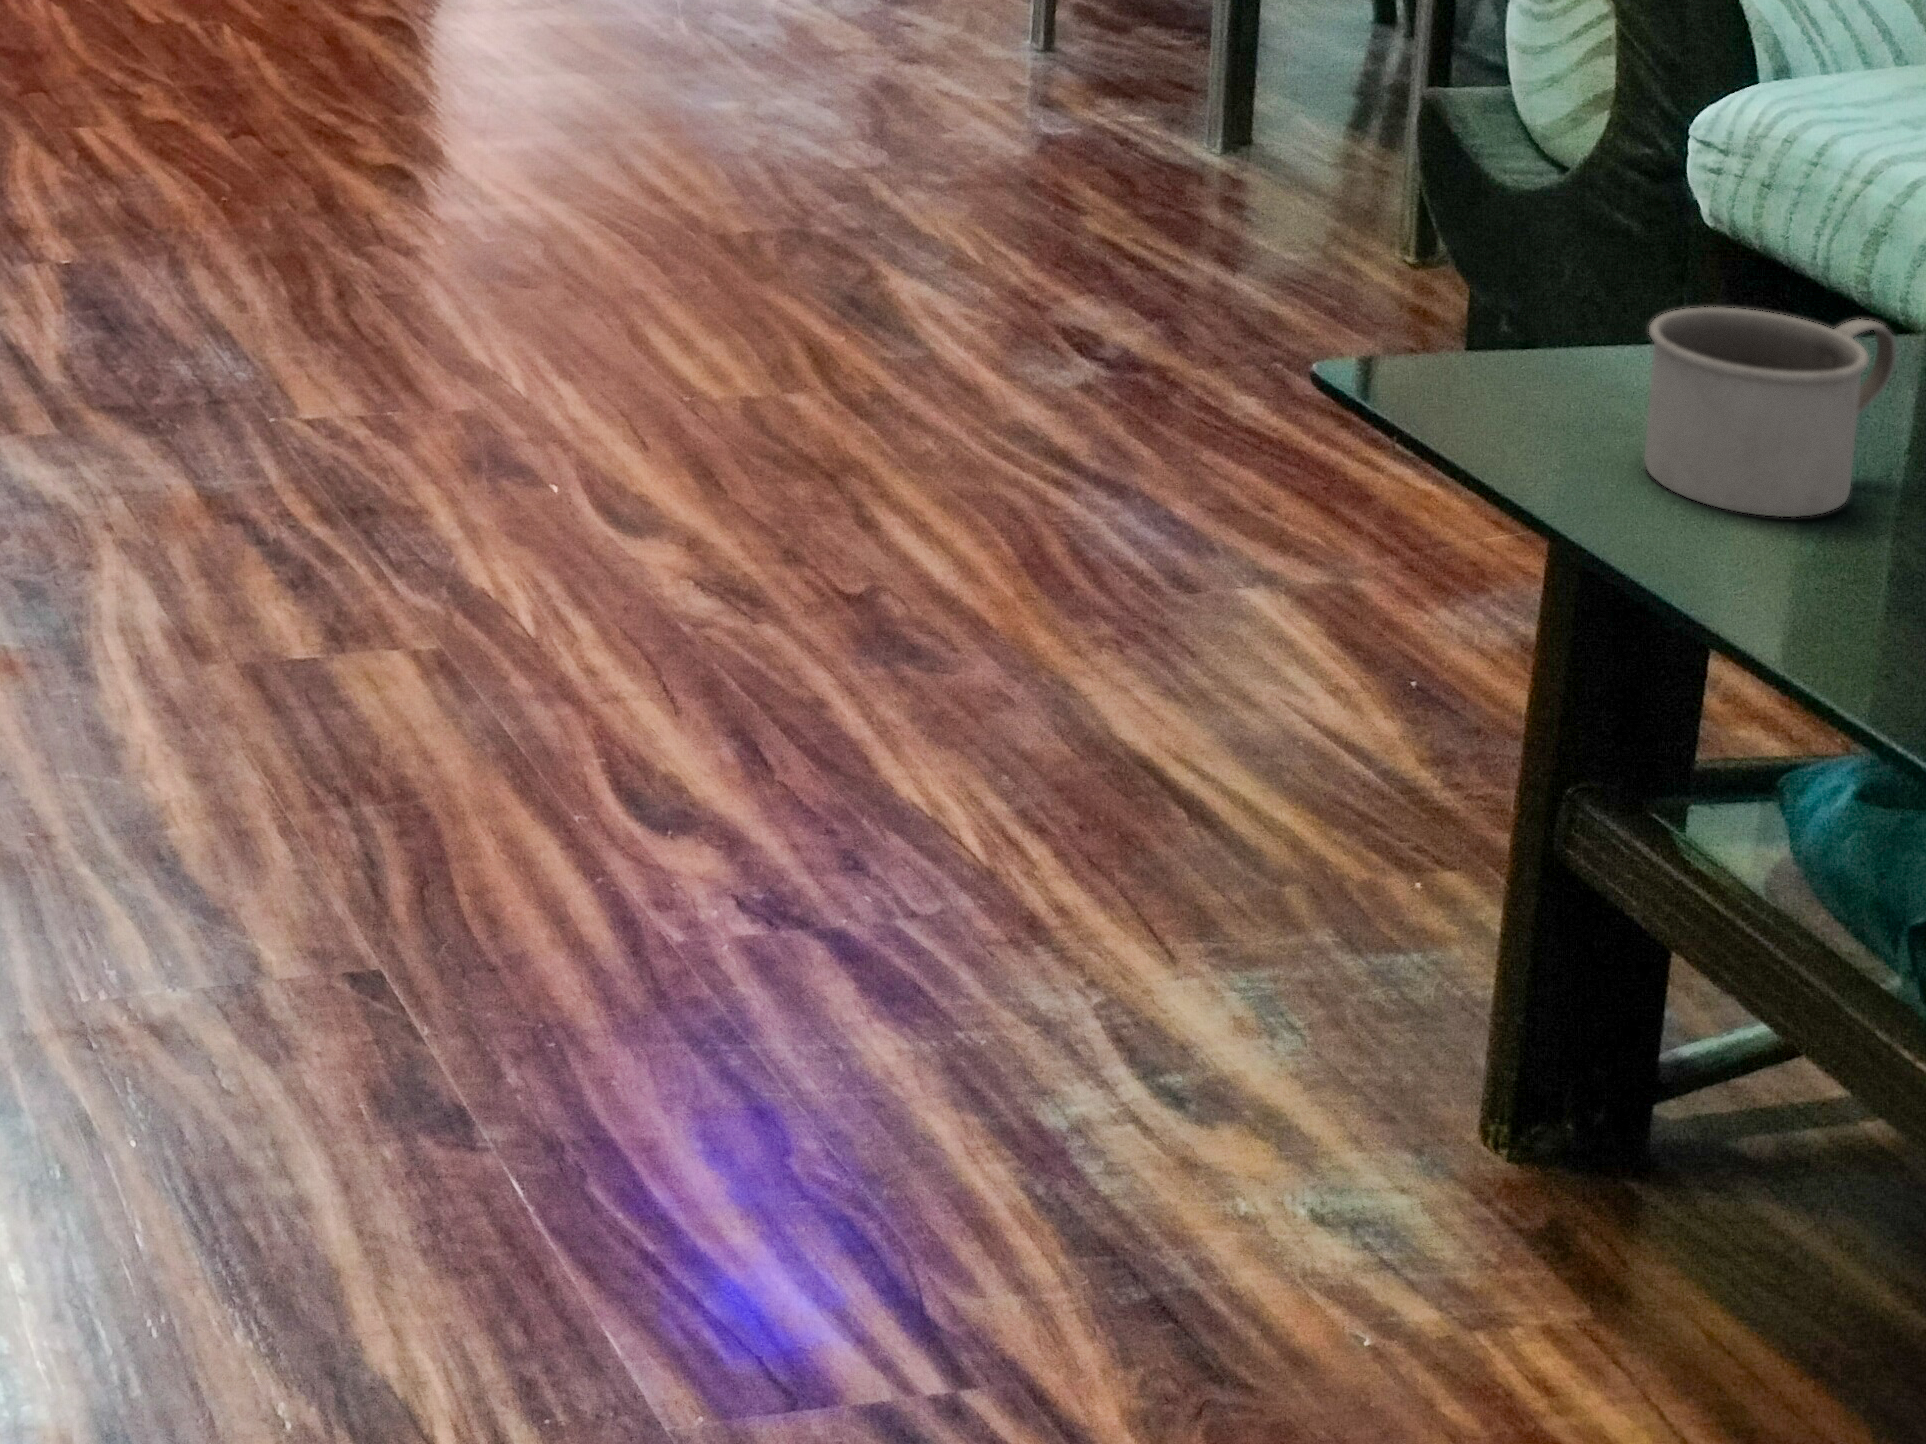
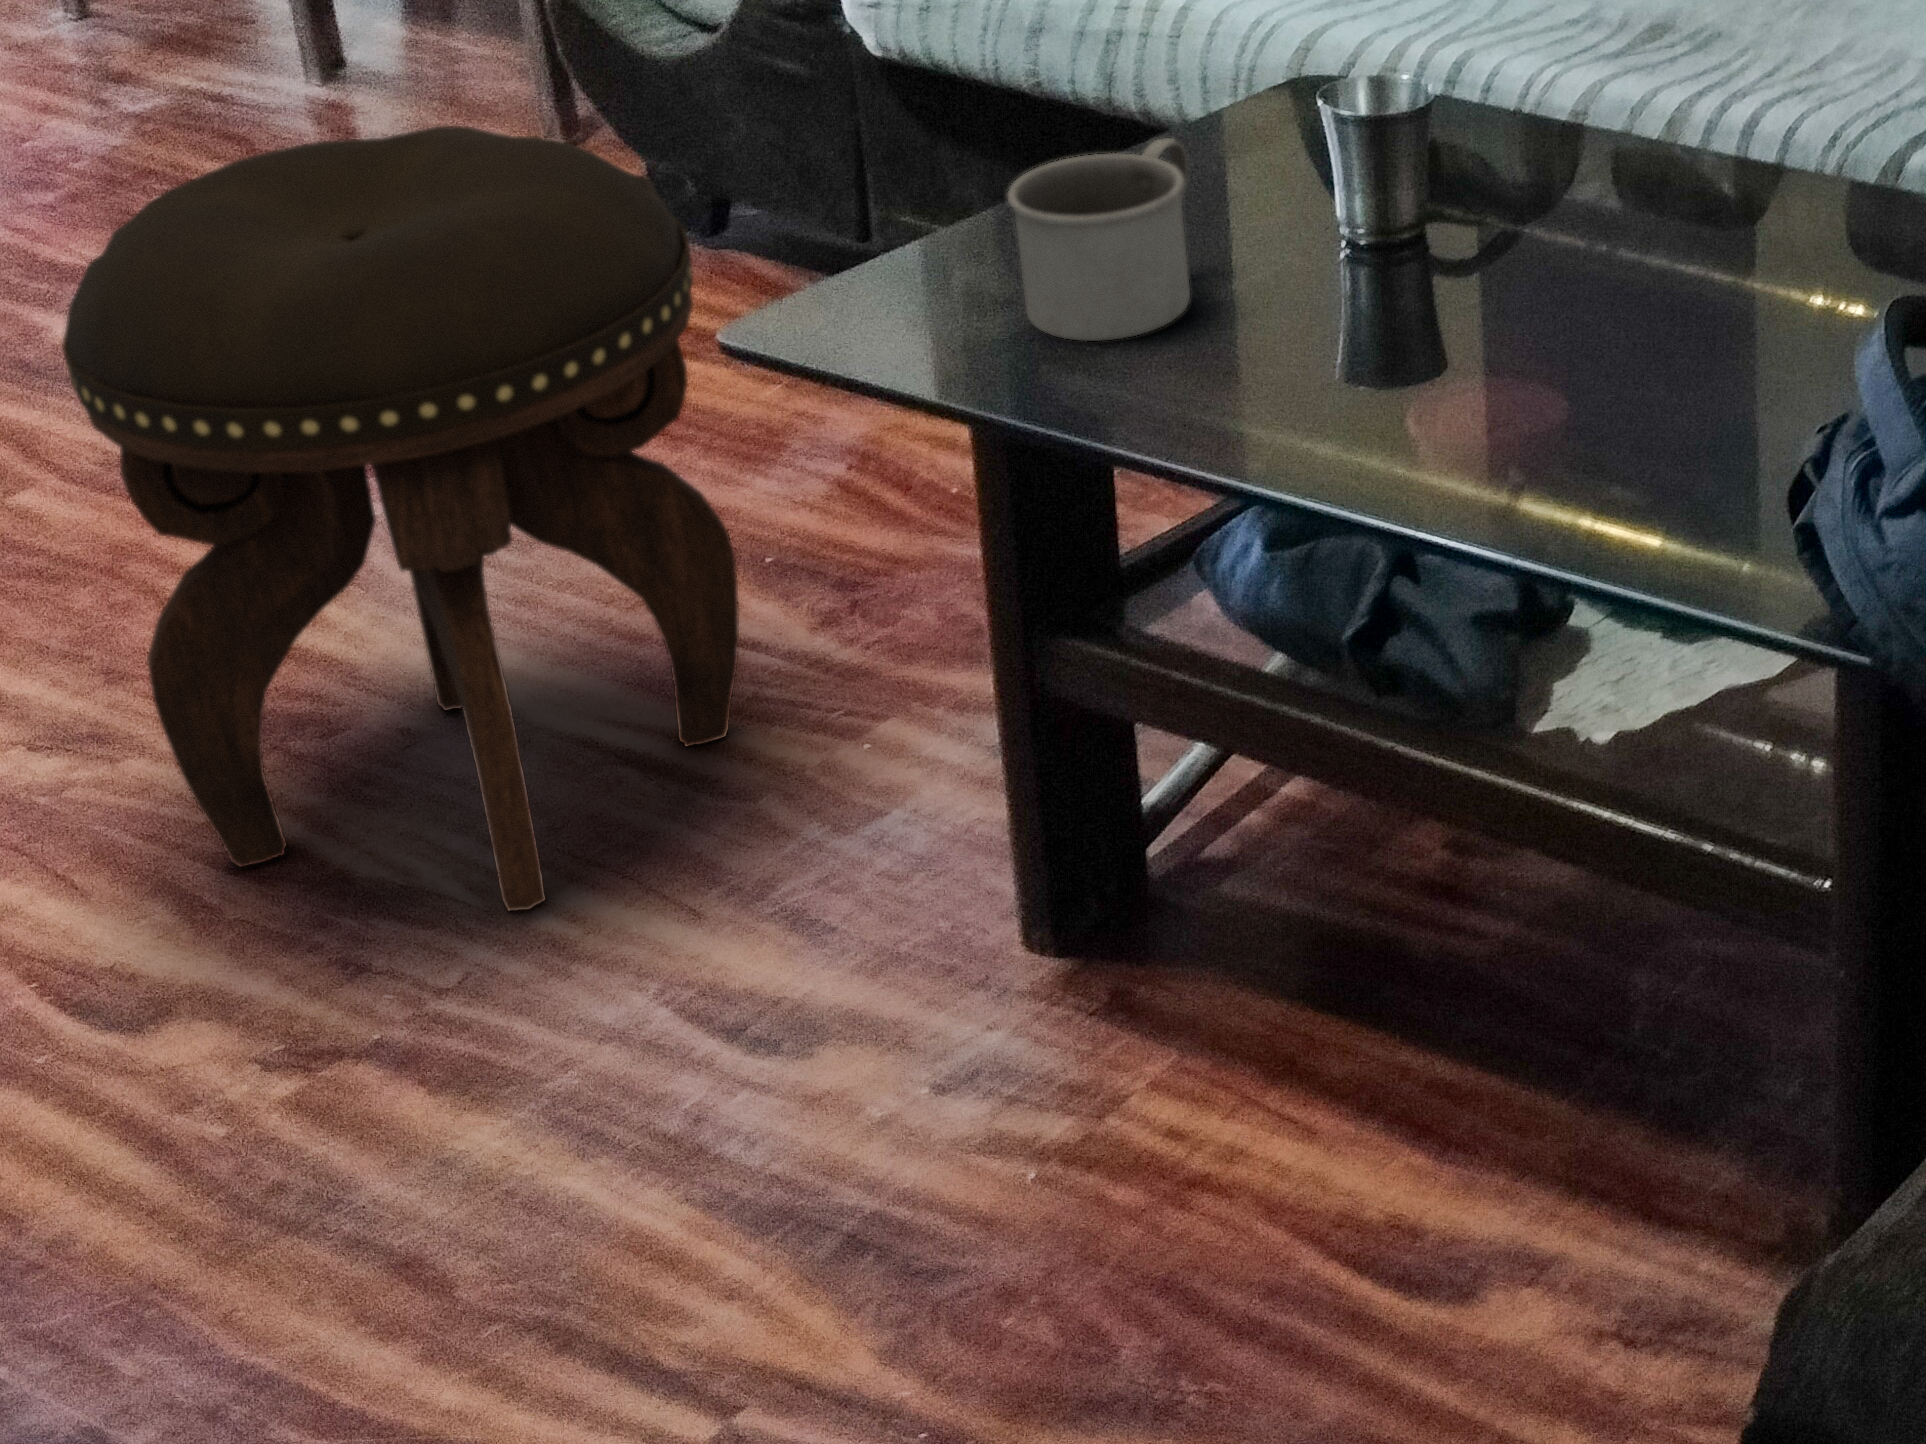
footstool: none [778,118,1357,884] -> present [62,126,739,911]

